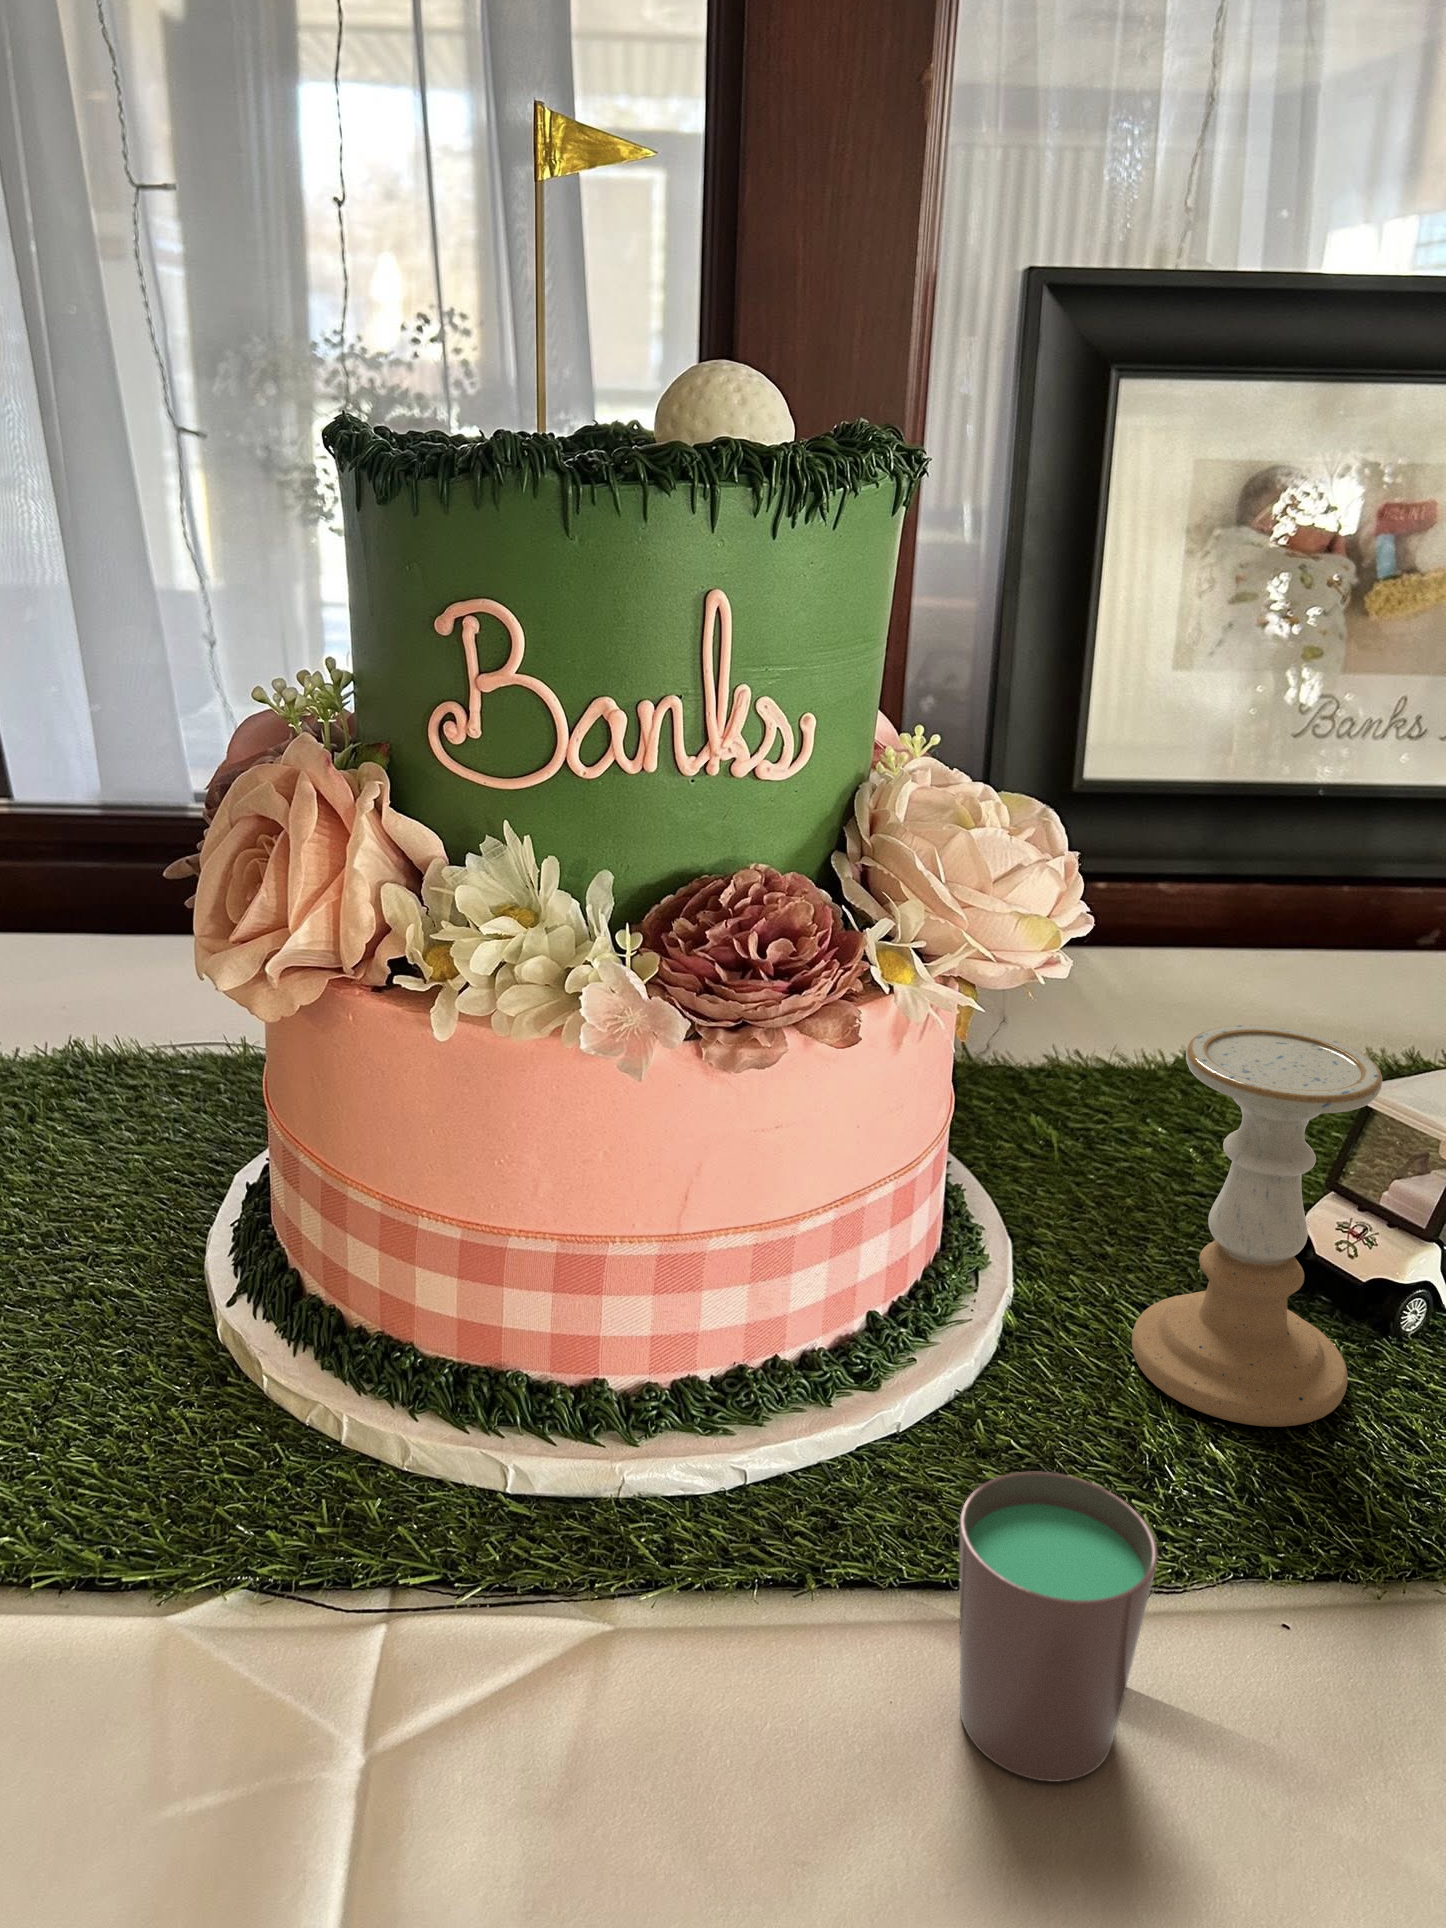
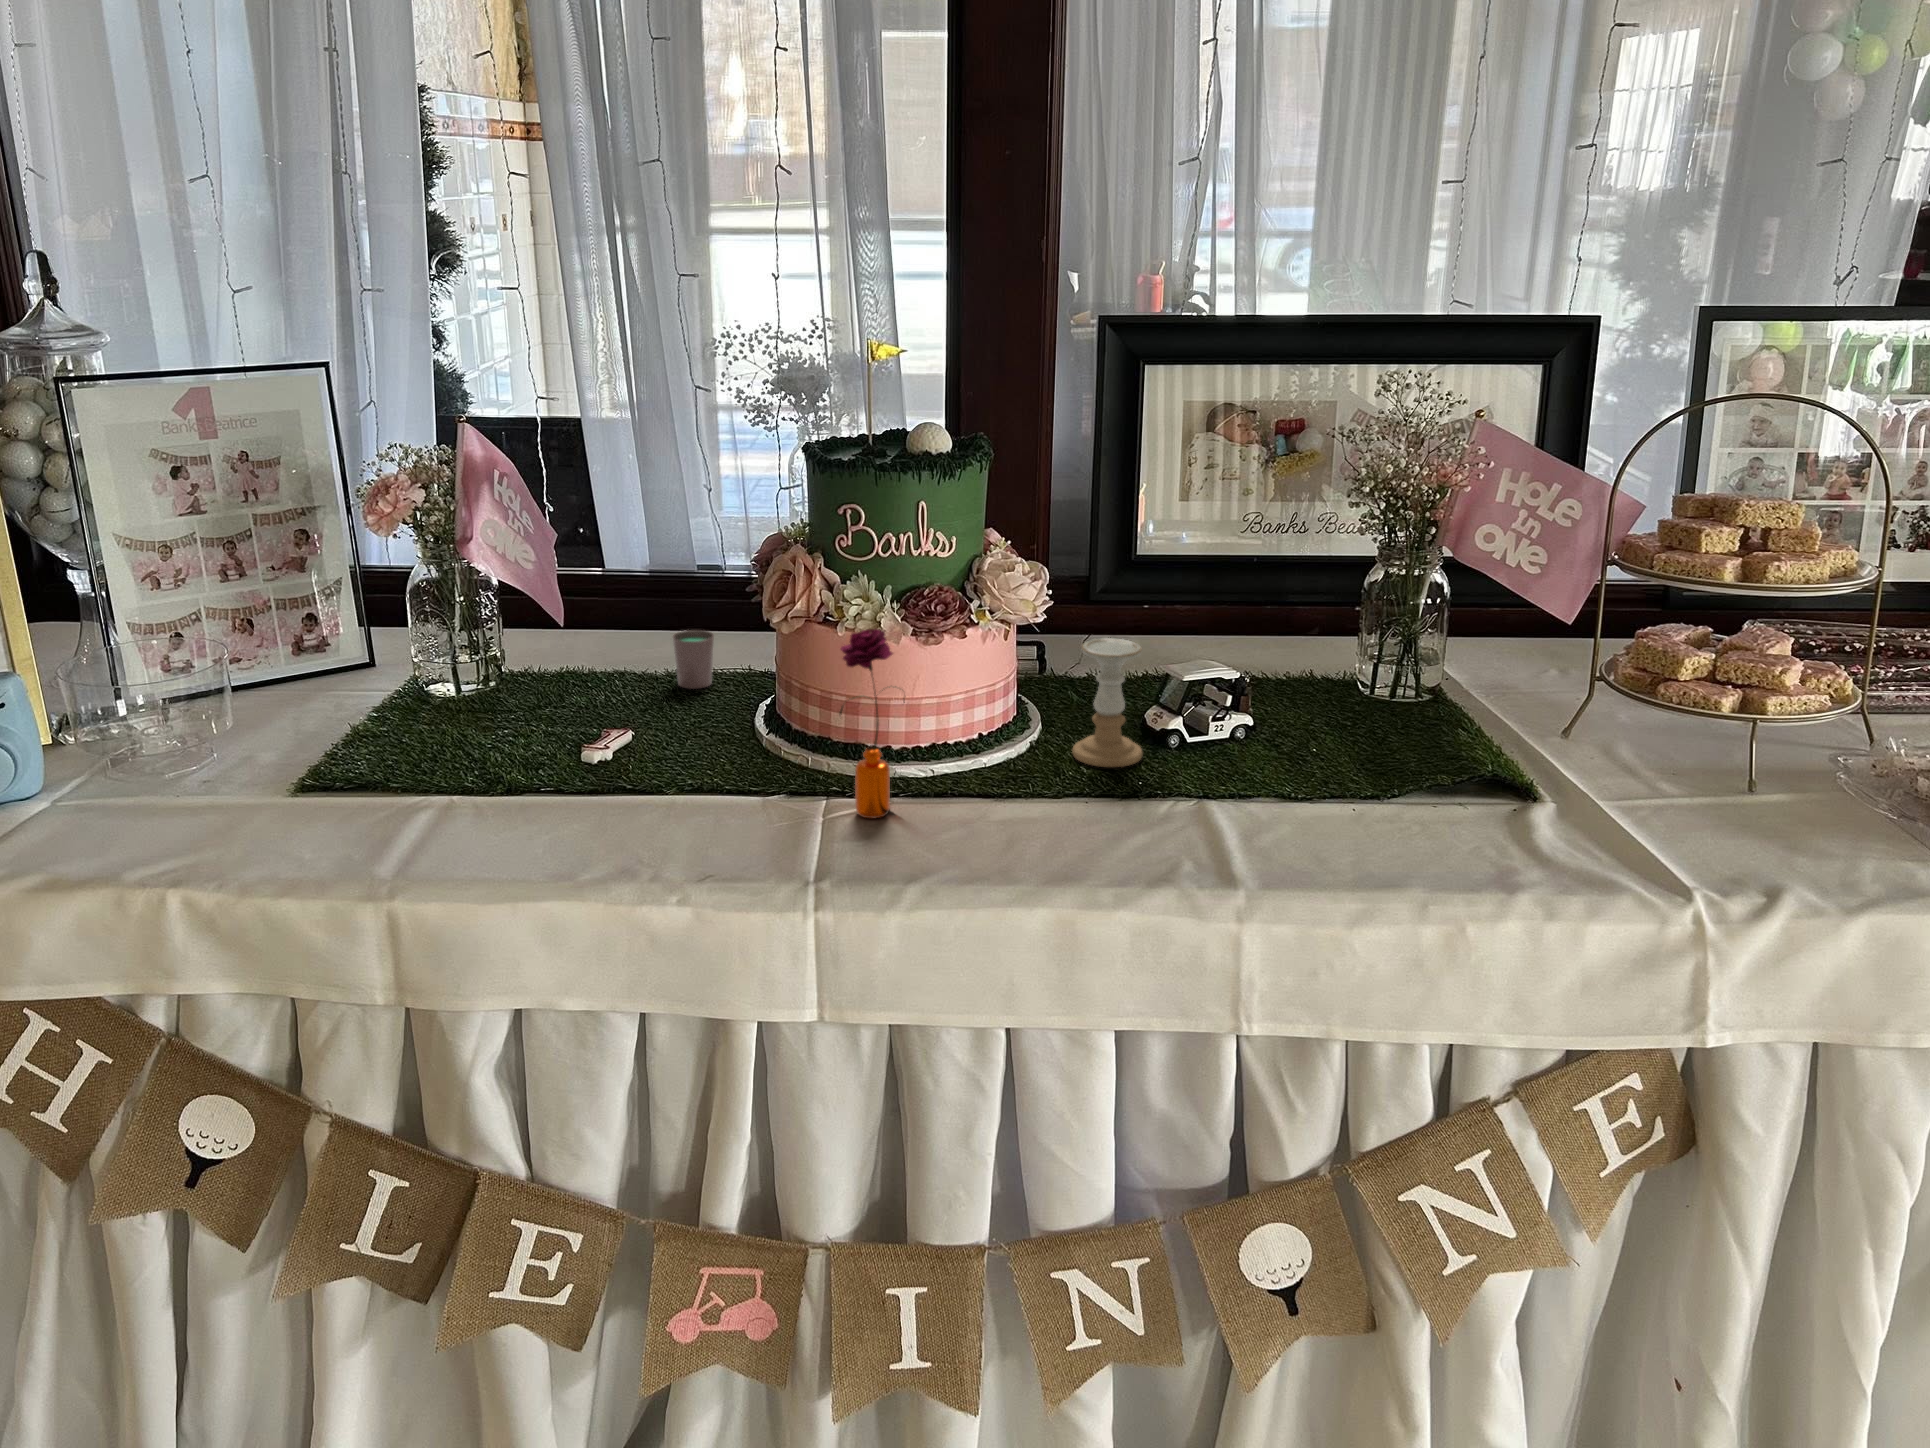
flower: none [403,1059,671,1769] -> present [840,629,905,819]
cup: present [960,1472,1158,1782] -> present [673,630,714,689]

